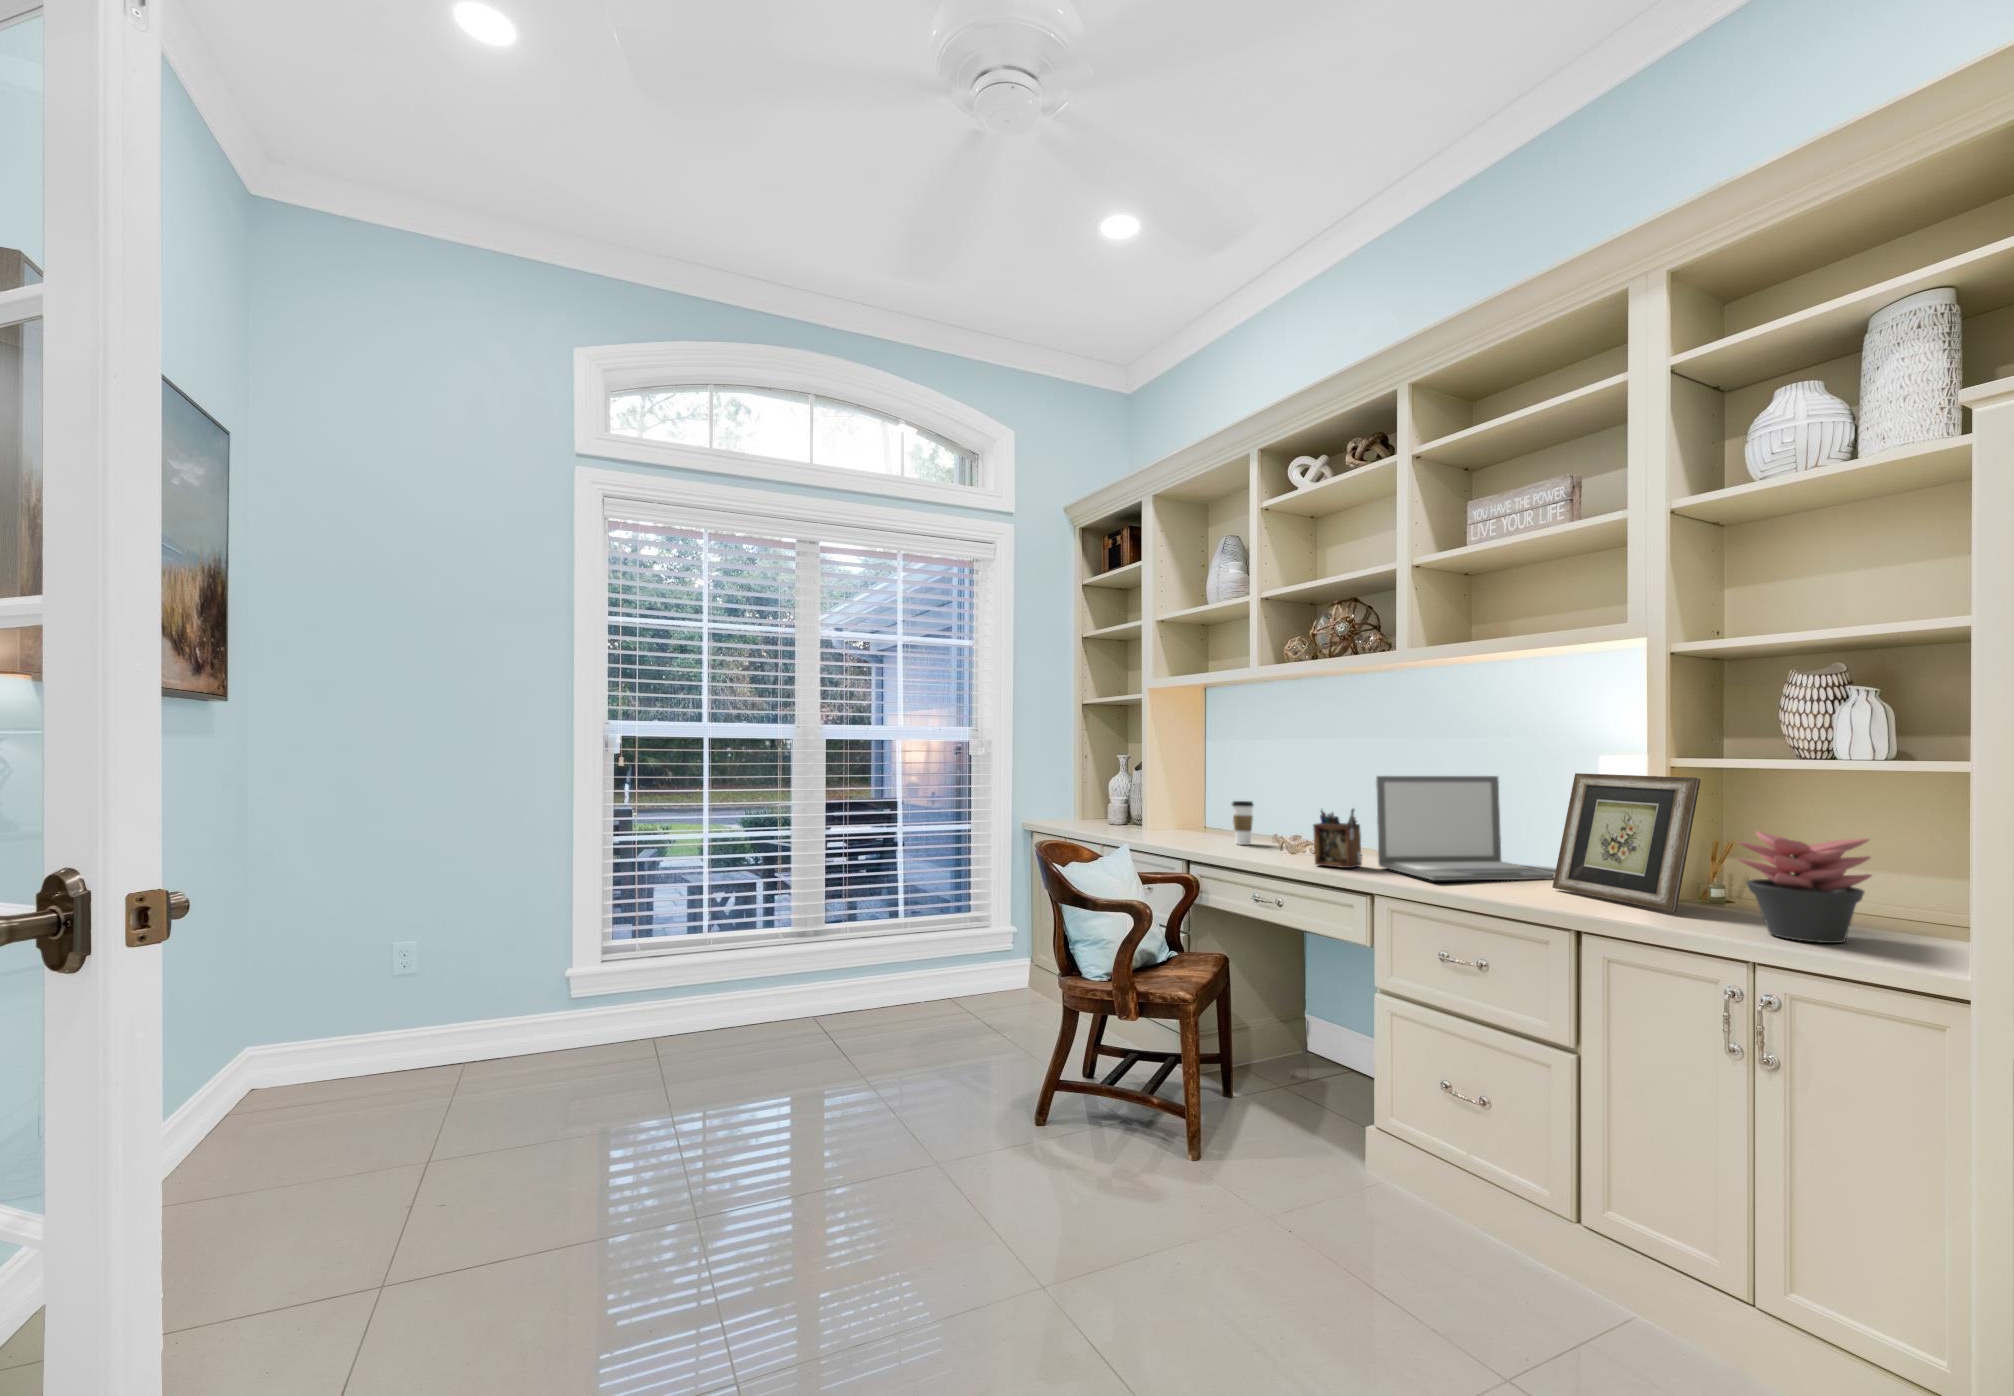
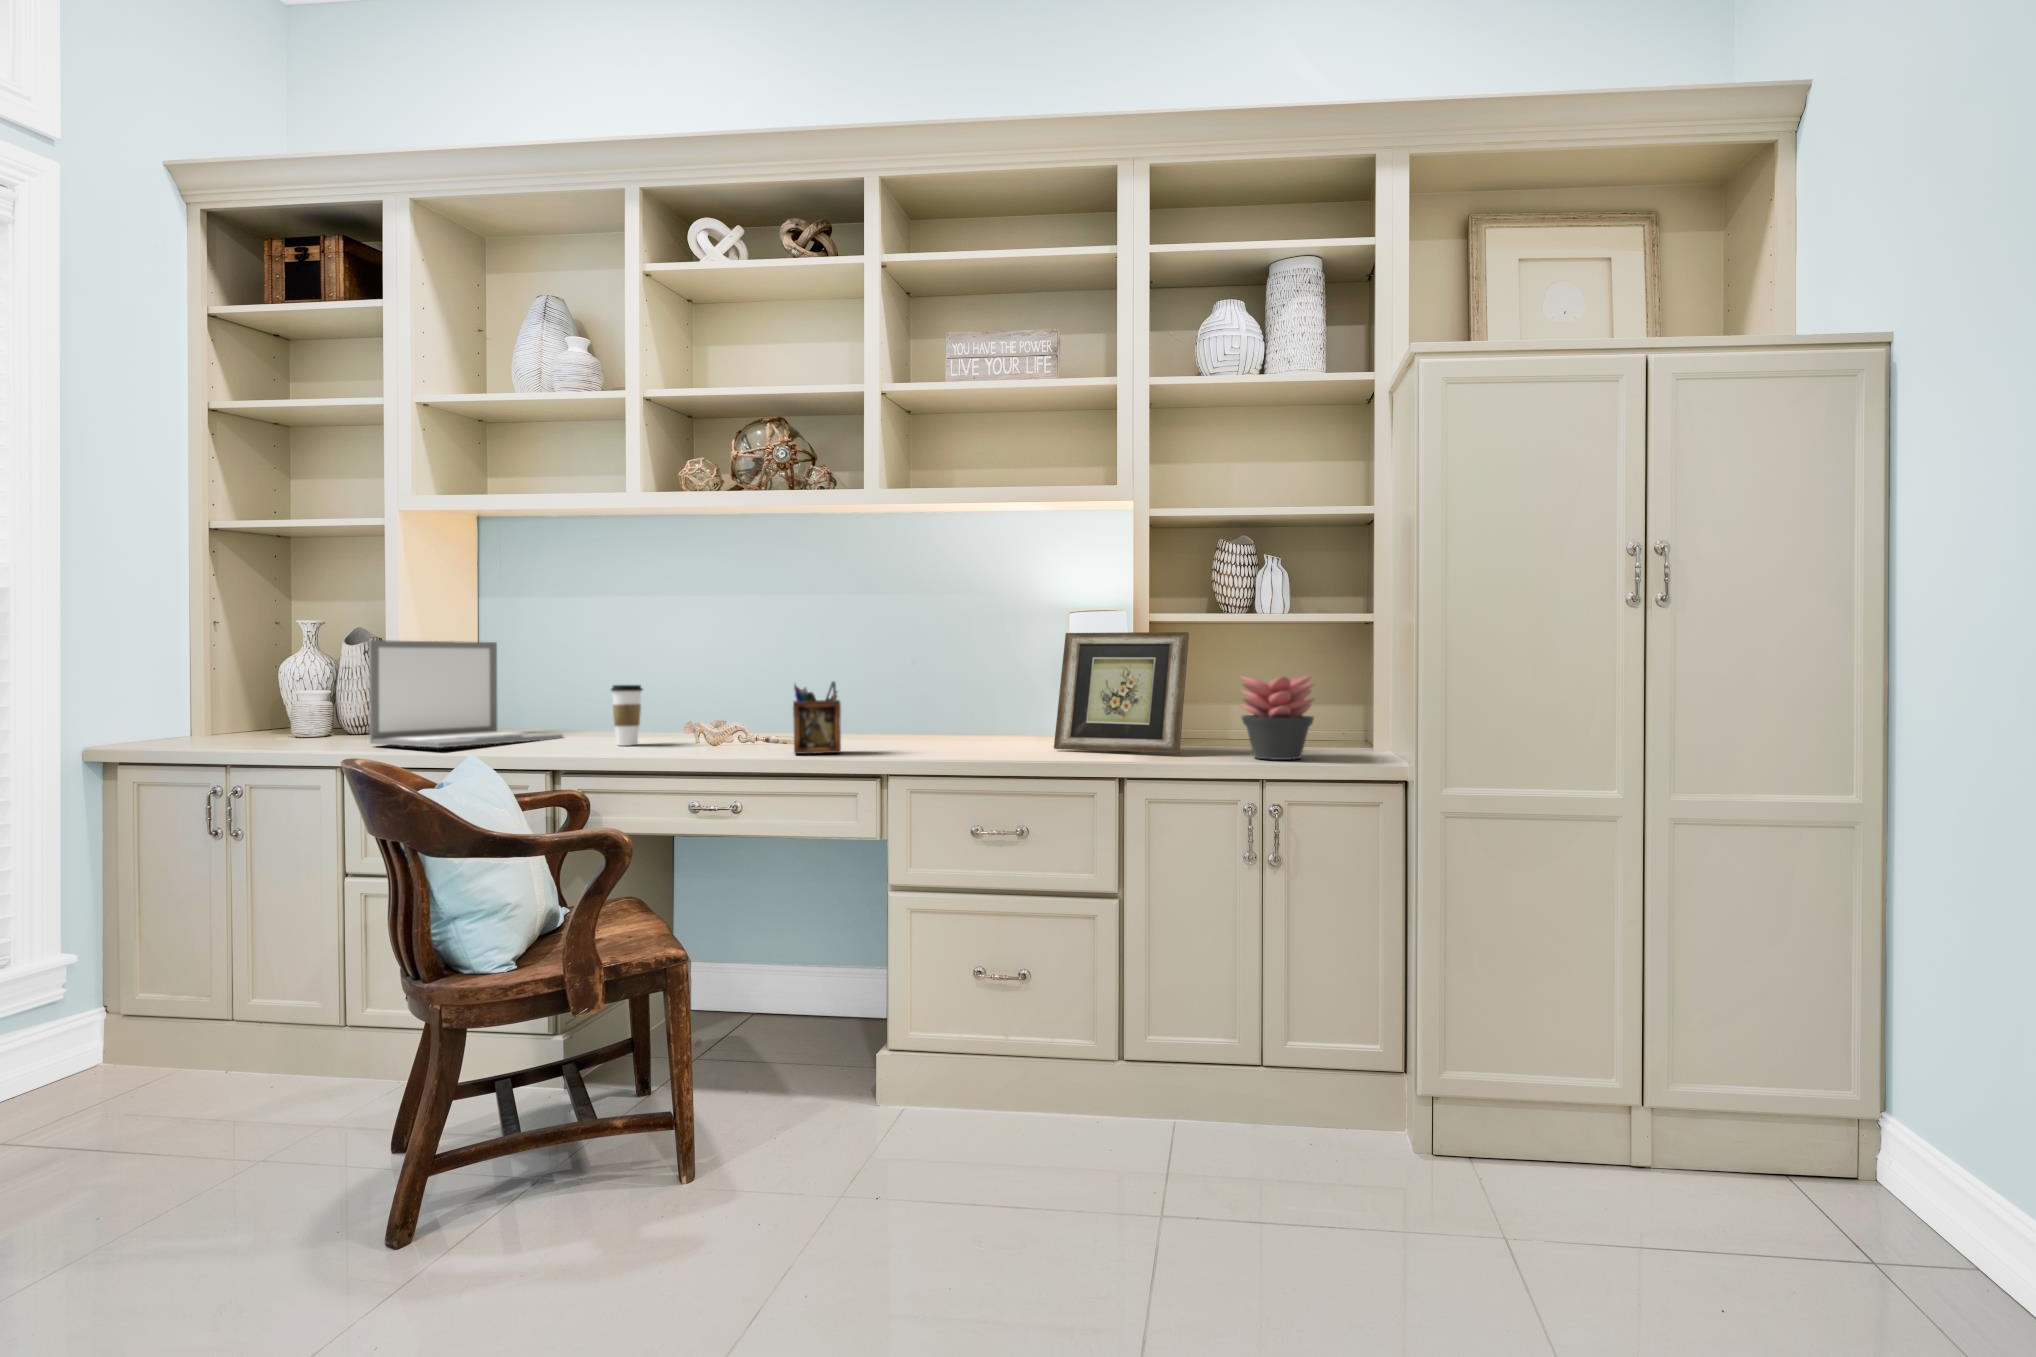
laptop: present [1376,776,1555,880] -> present [369,640,563,748]

